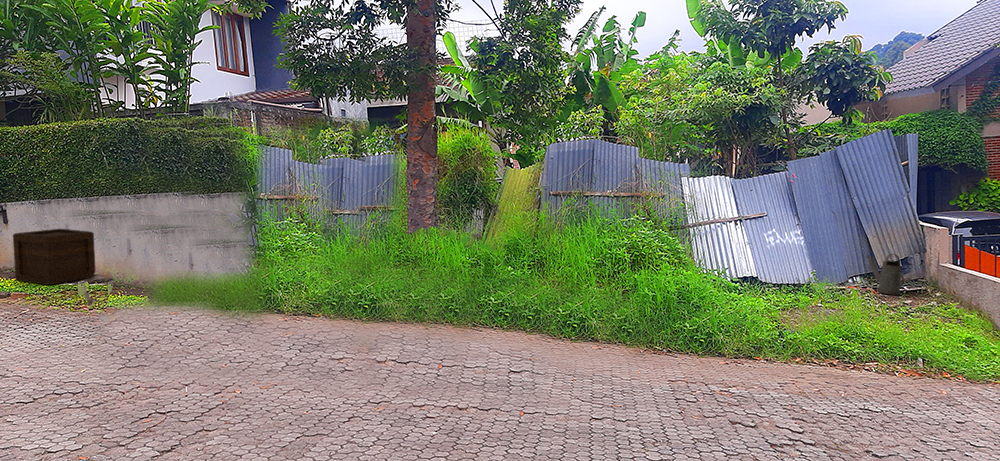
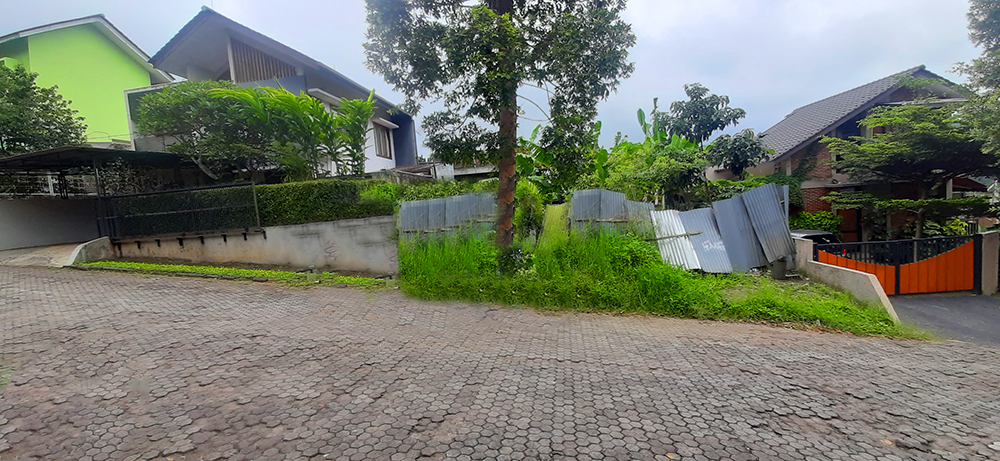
wooden crate: present [13,229,96,285] -> none [270,243,315,275]

